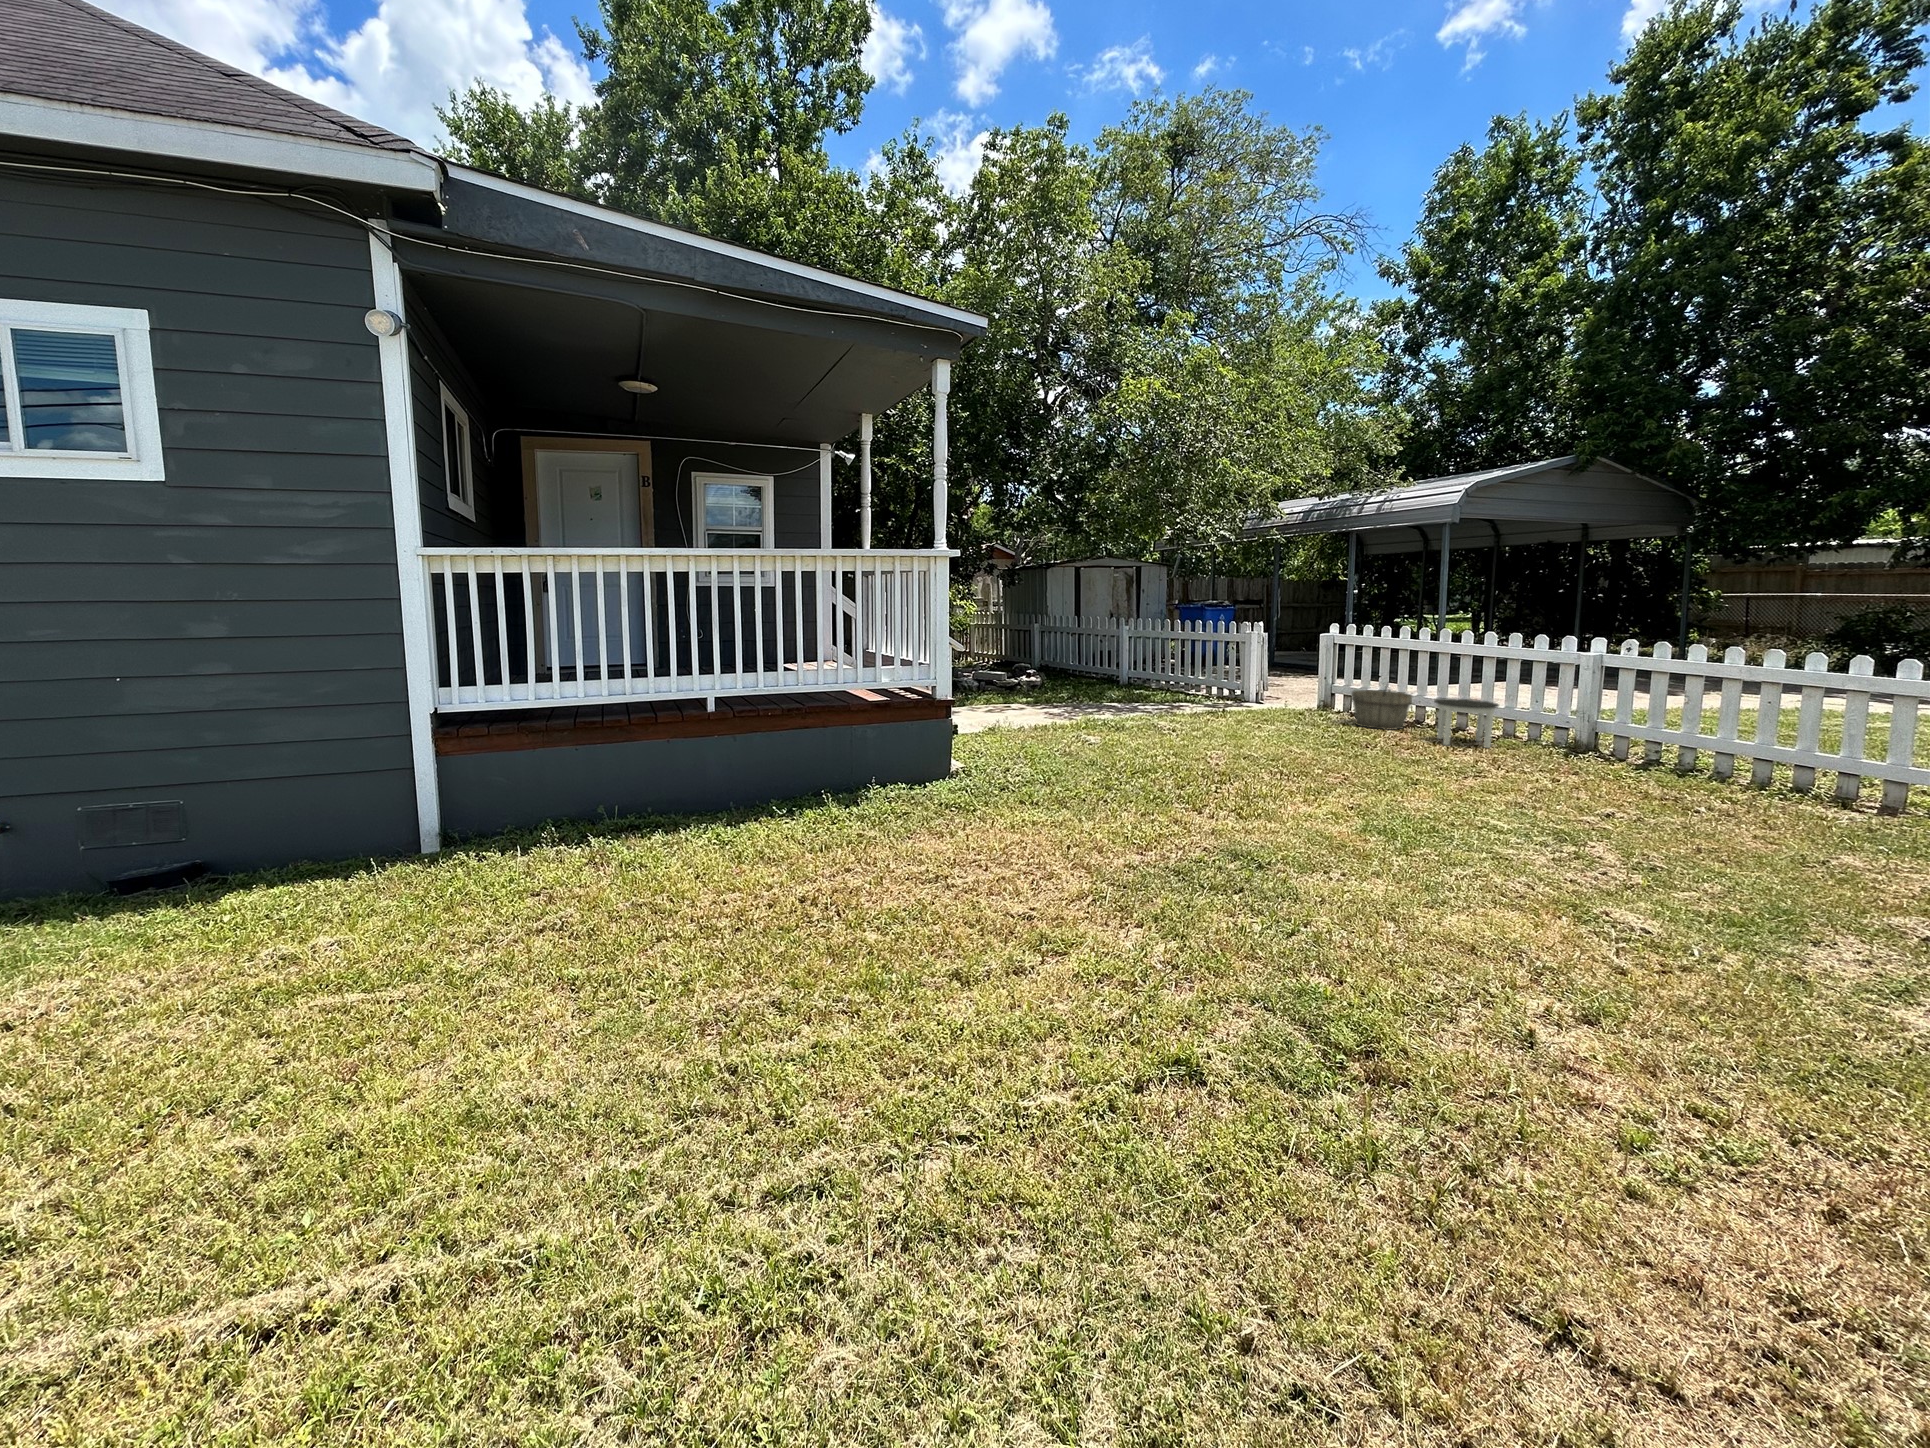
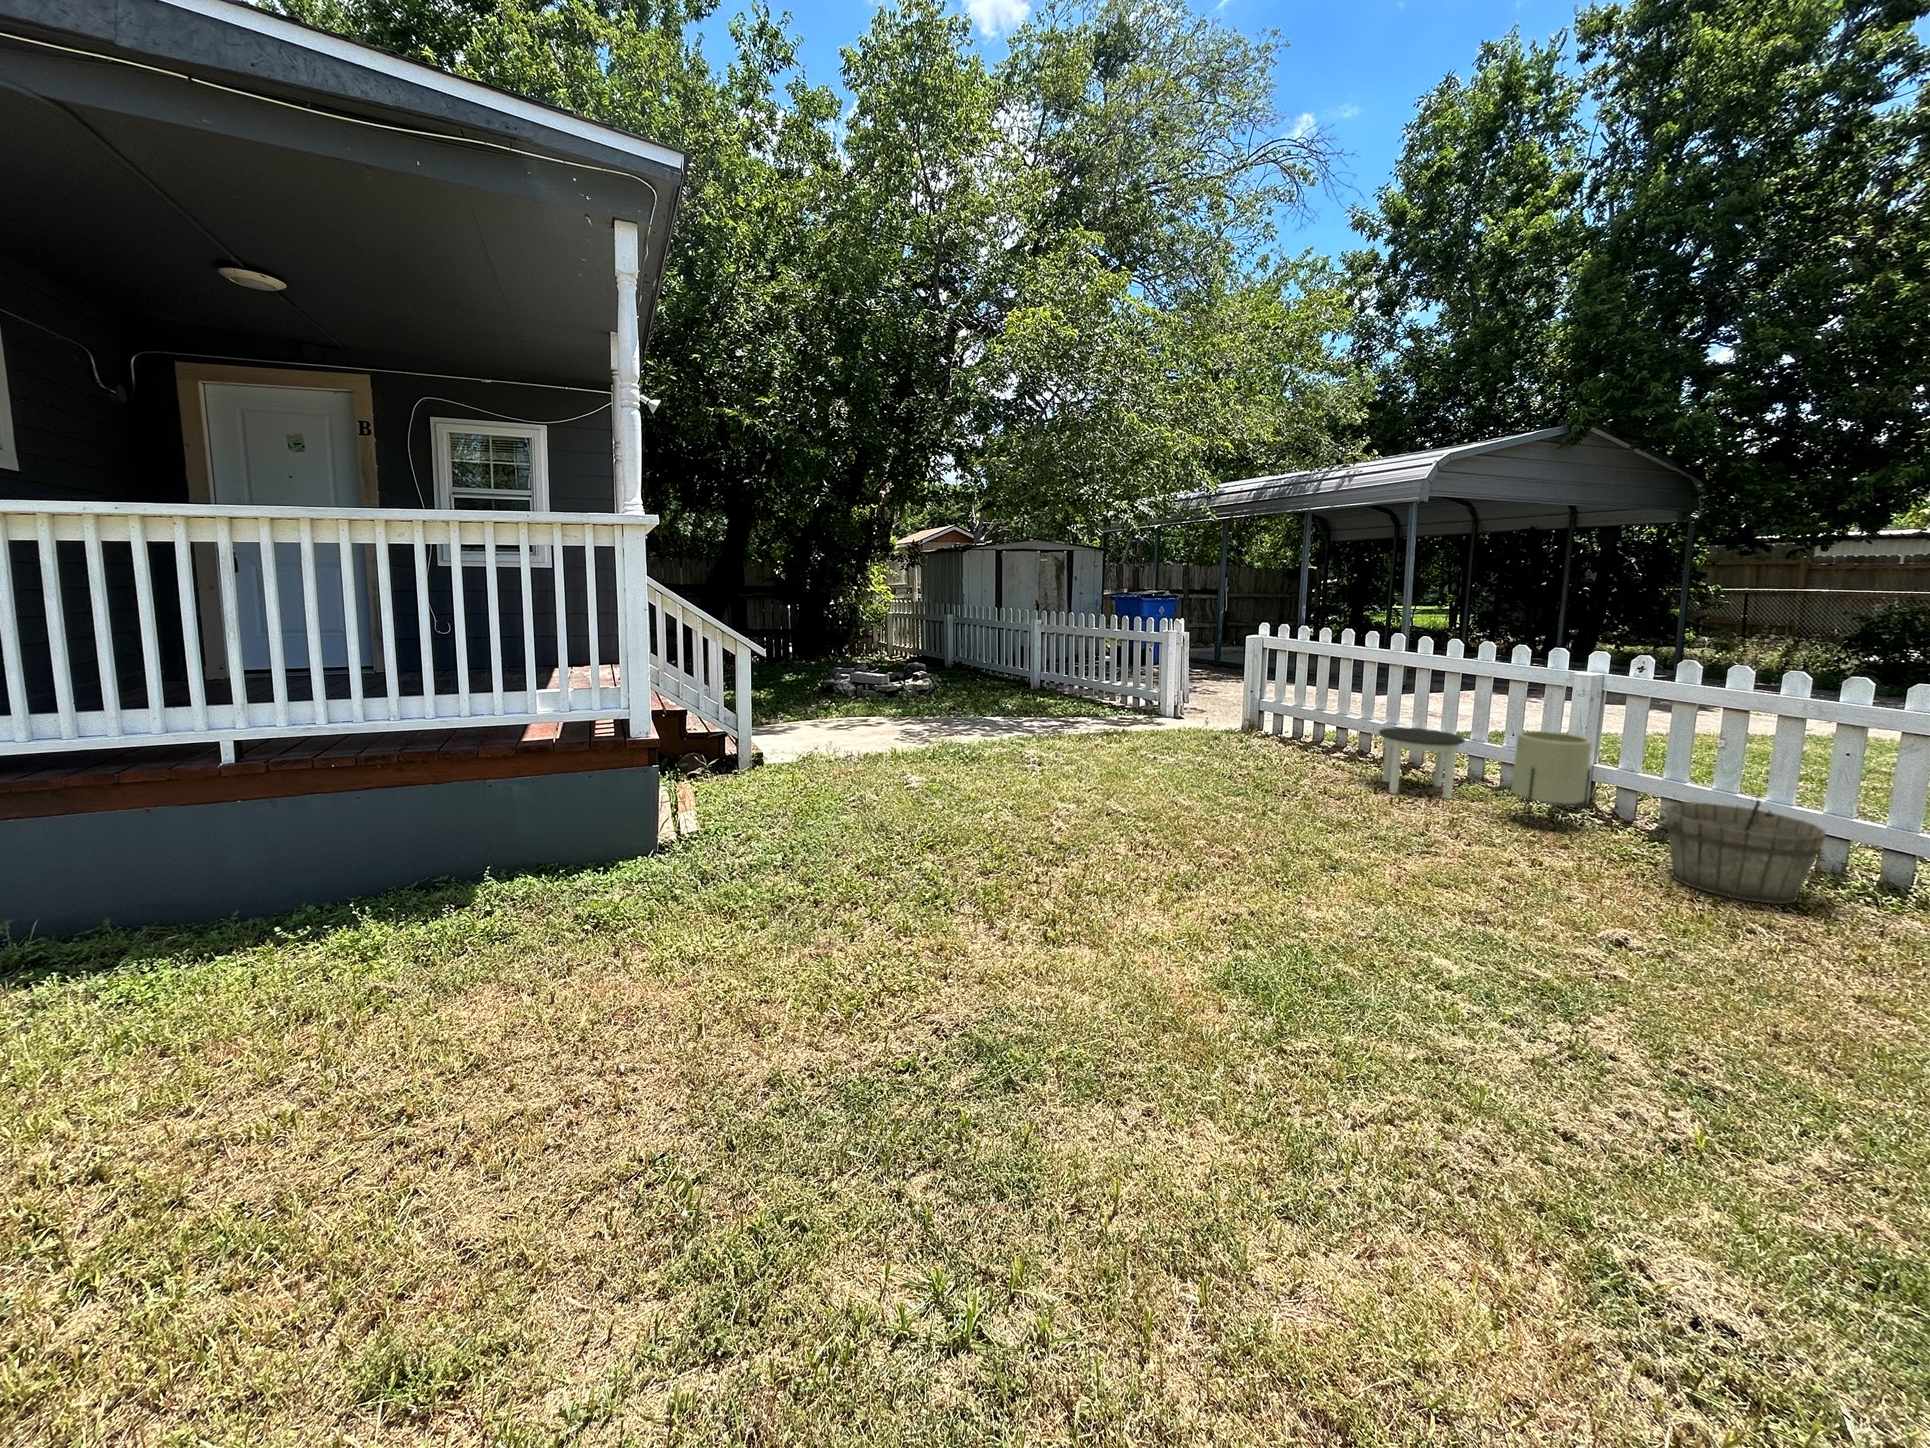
wooden bucket: present [1351,686,1412,730] -> present [1666,794,1826,904]
planter: none [1535,695,1592,763] -> present [1511,731,1591,828]

